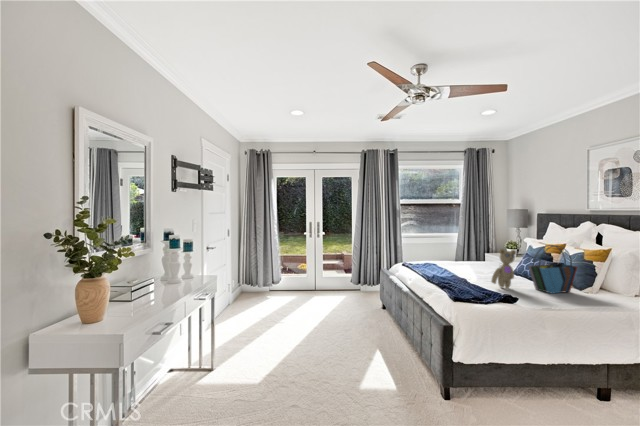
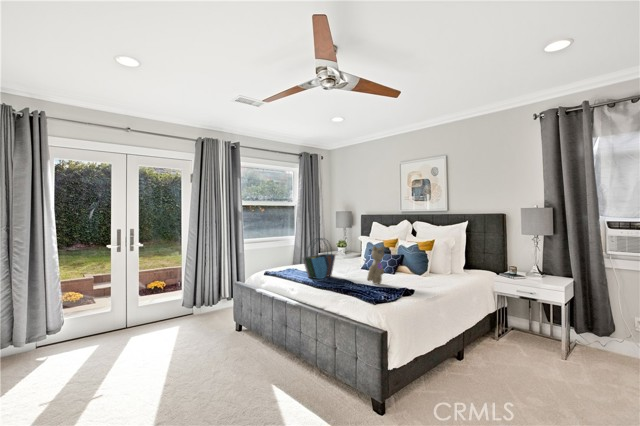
tote bag: present [528,245,578,293] -> present [303,238,335,279]

